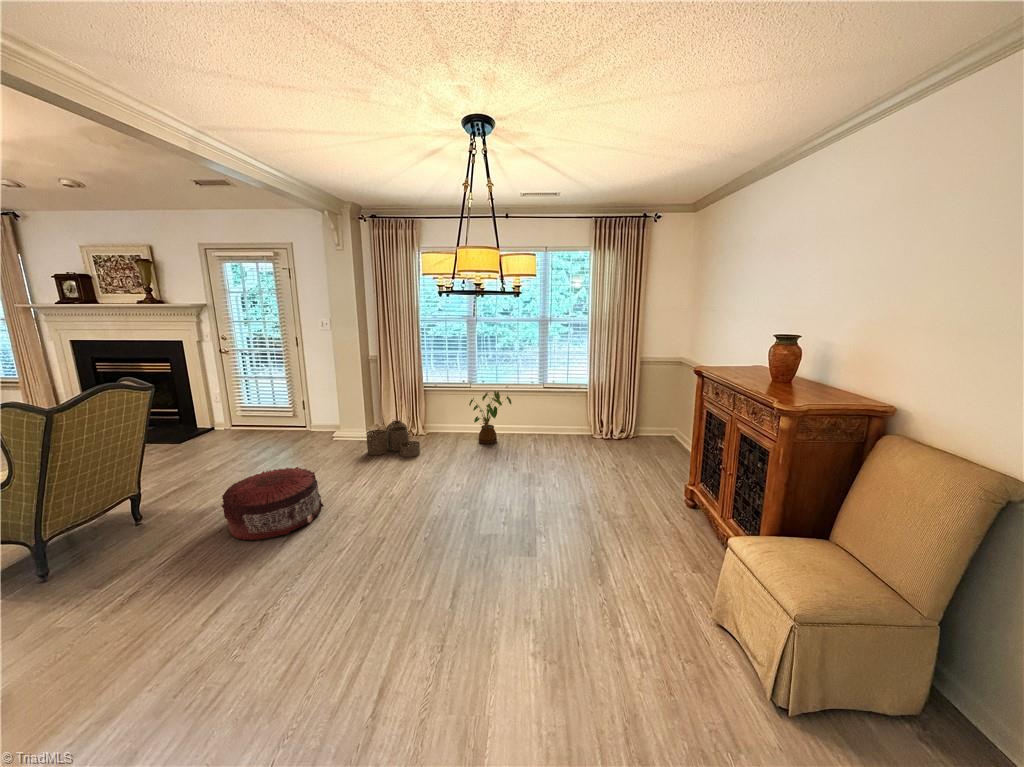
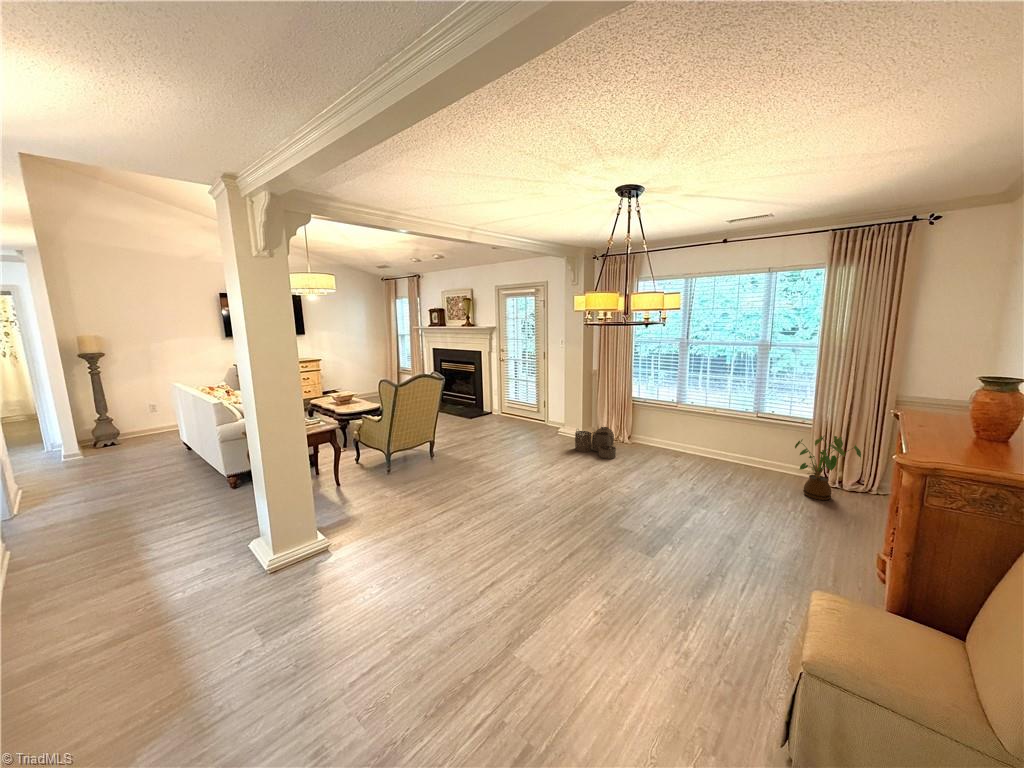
house plant: present [469,391,511,444] -> present [795,436,861,500]
pouf: present [221,467,323,540] -> none [467,442,524,485]

